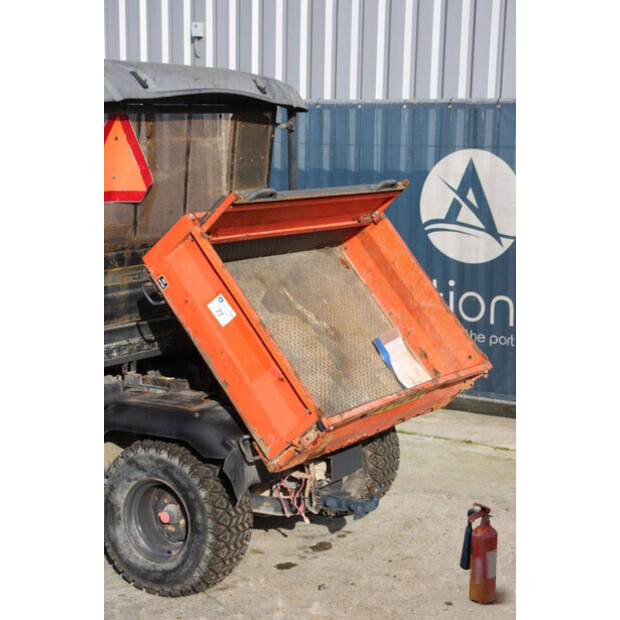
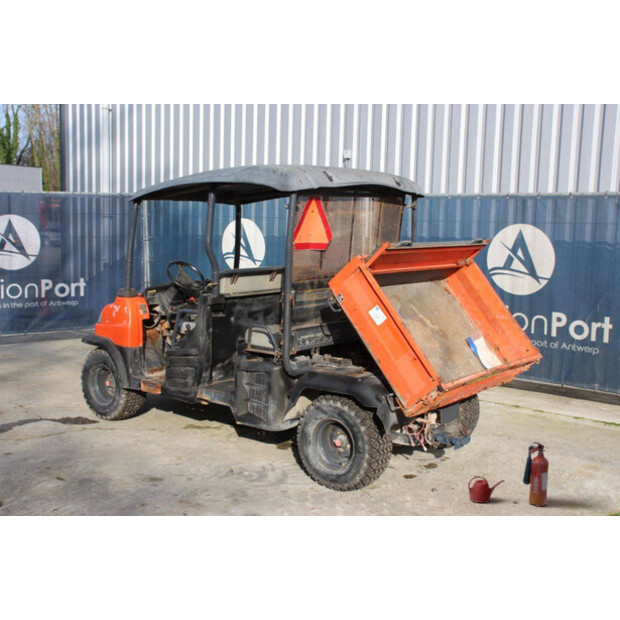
watering can: none [374,561,432,603] -> present [468,476,504,503]

